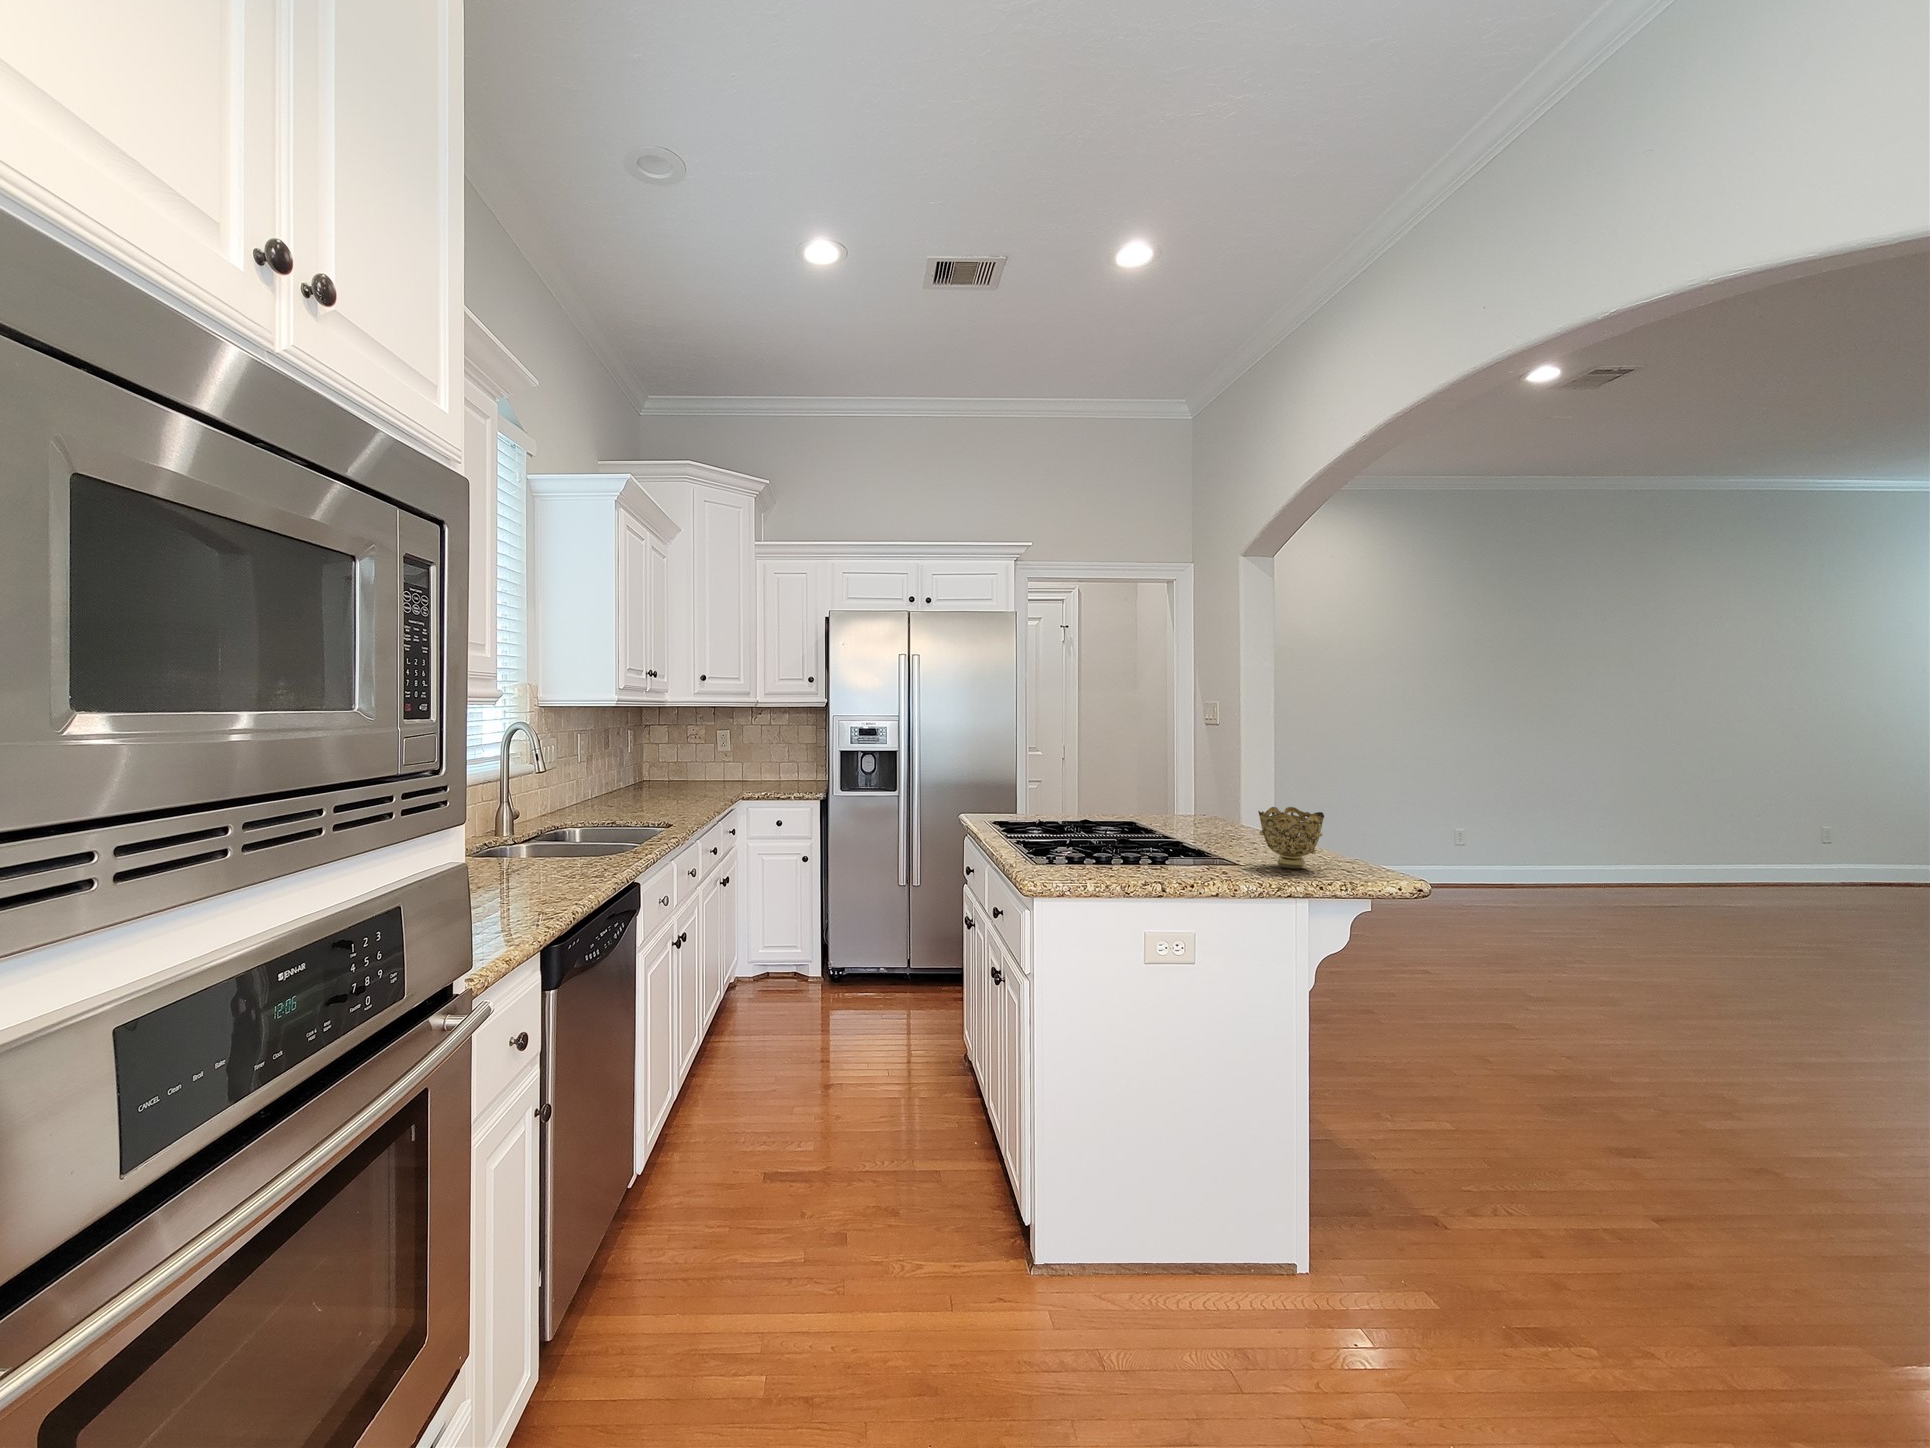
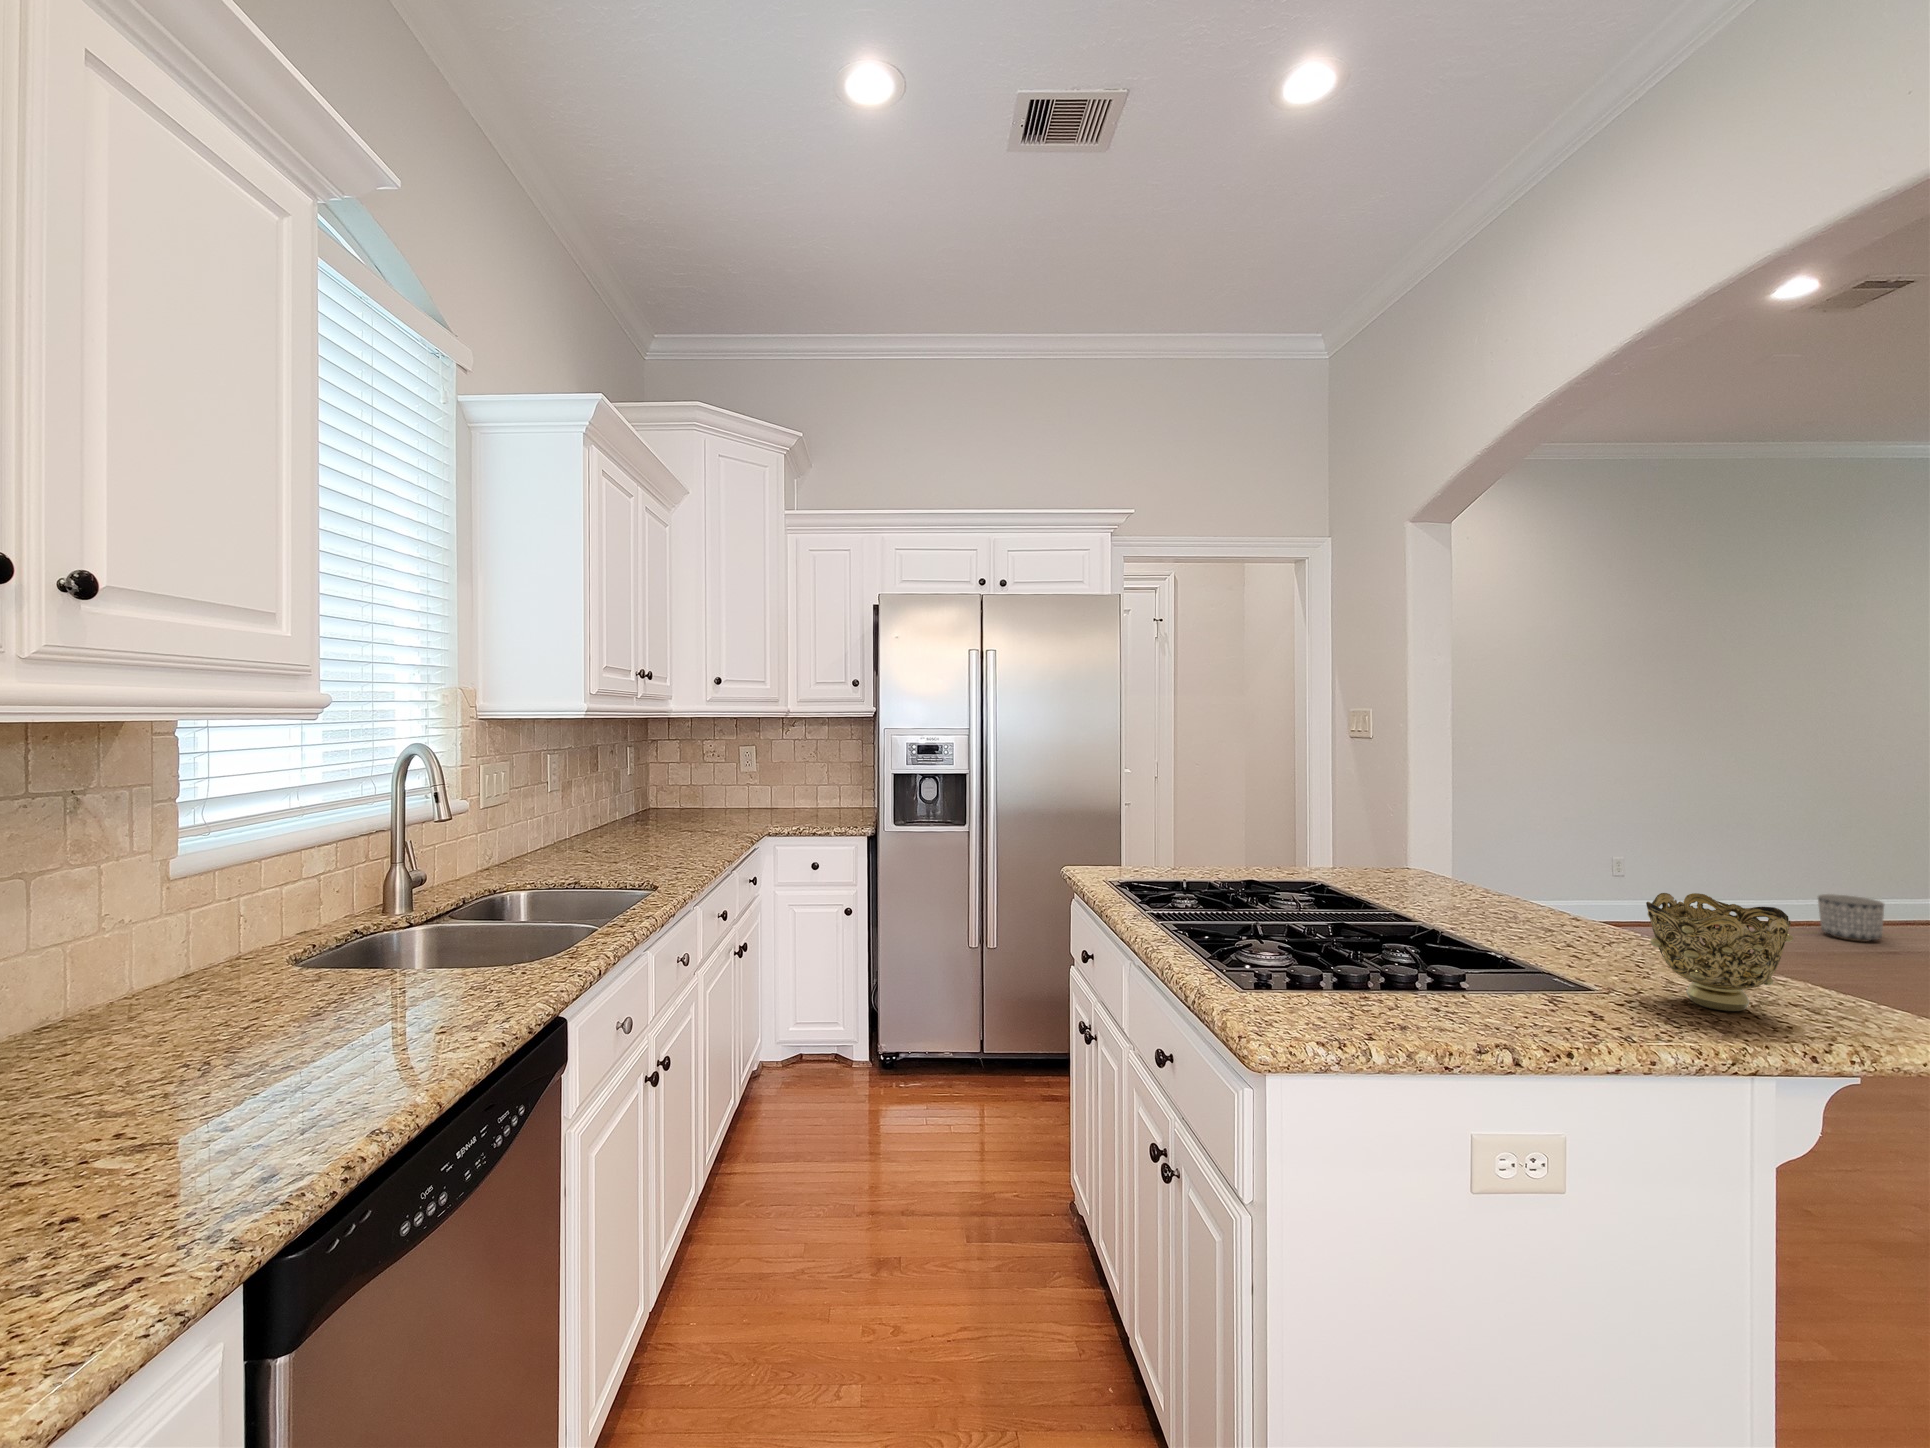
planter: none [1588,856,1635,893] -> present [1818,894,1884,942]

